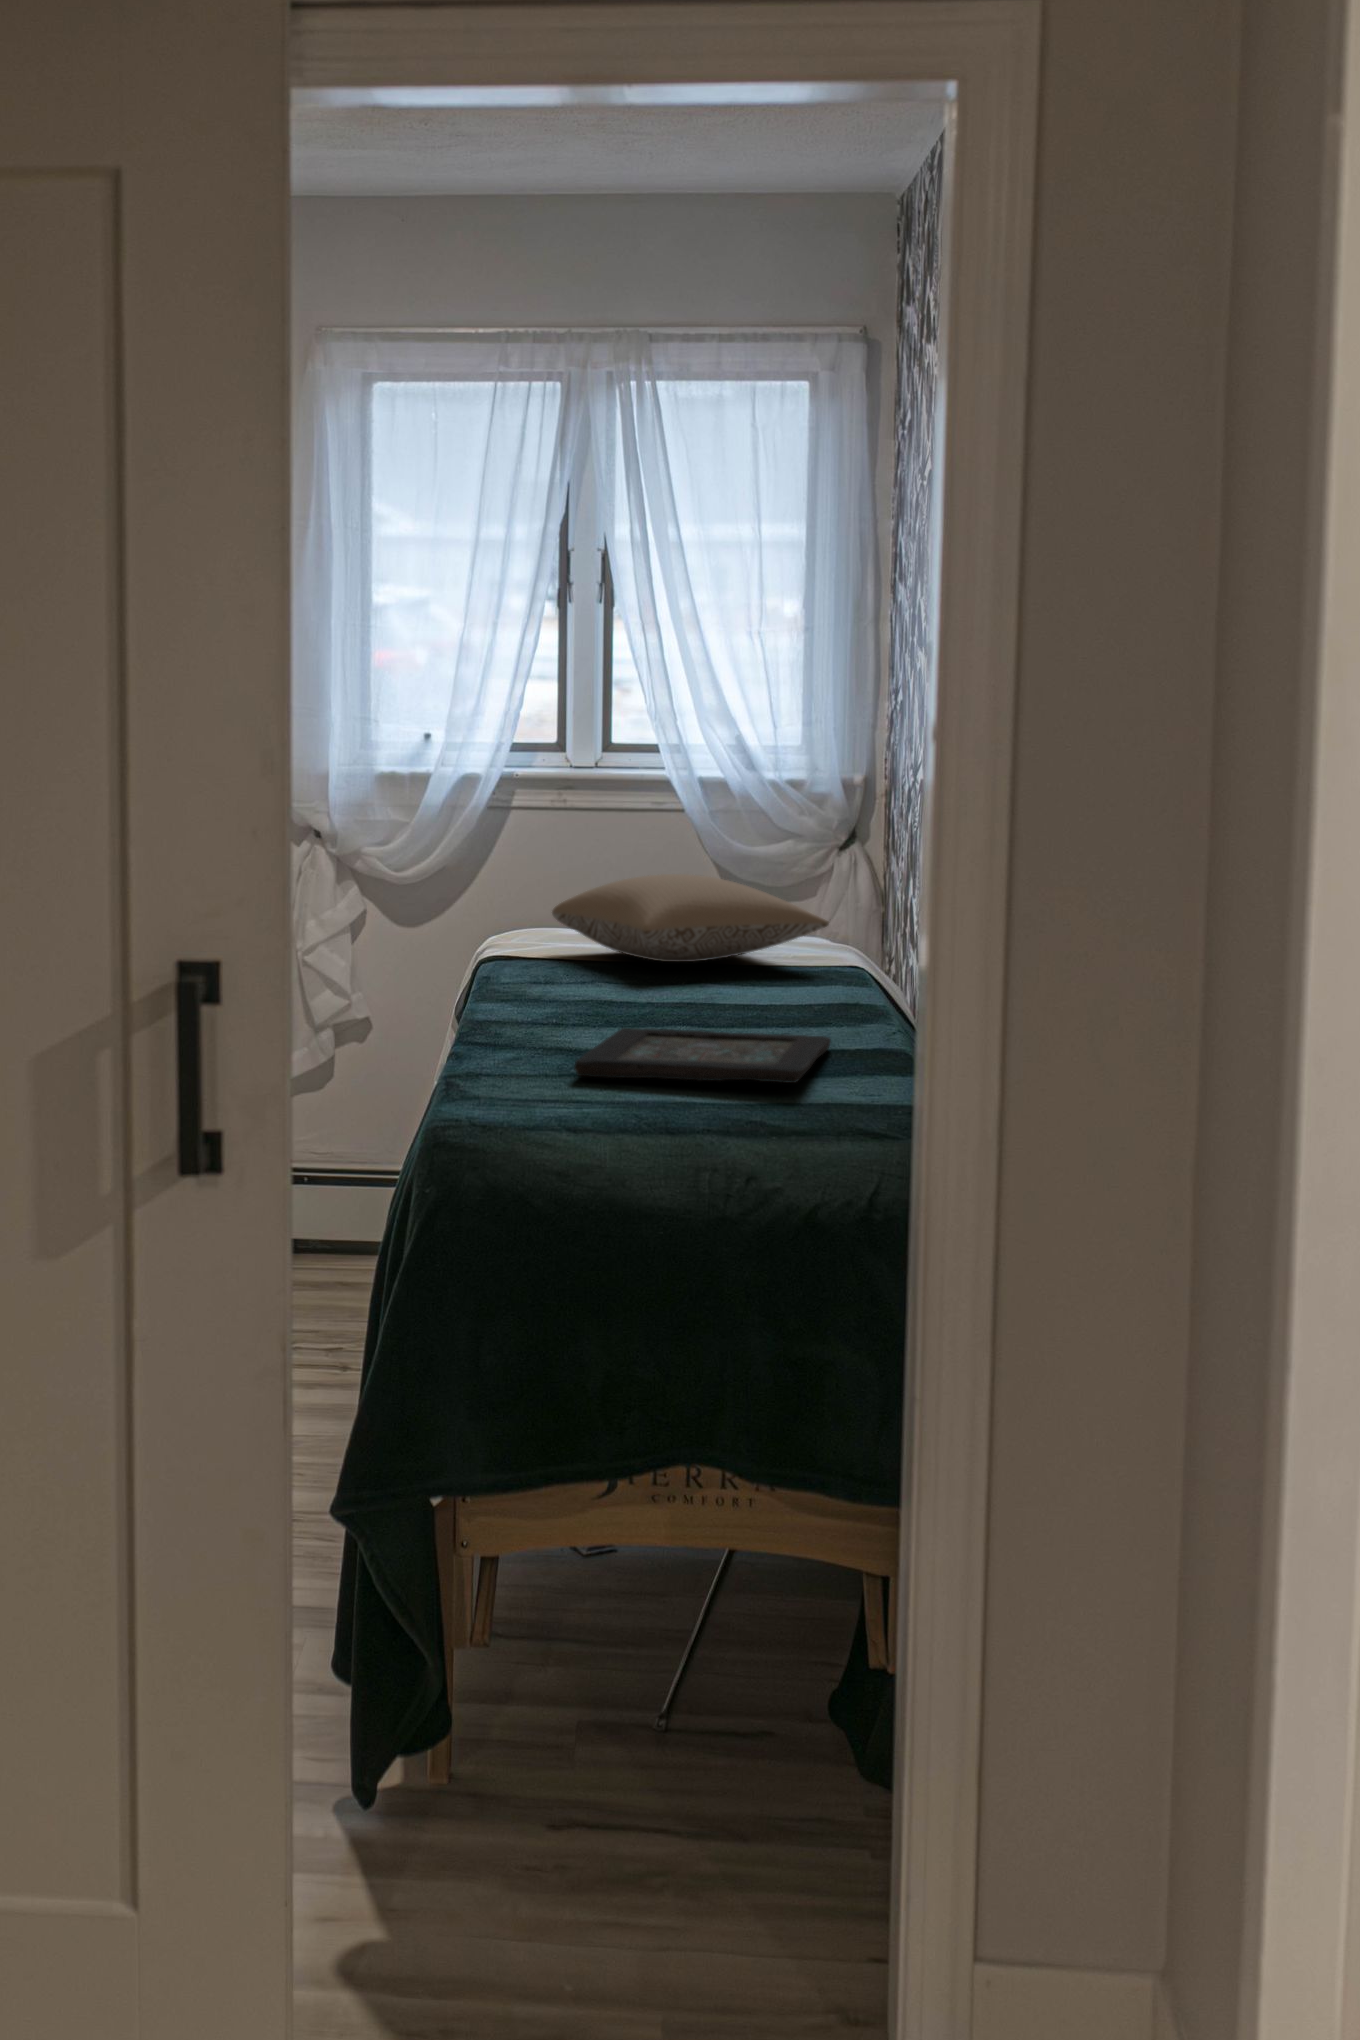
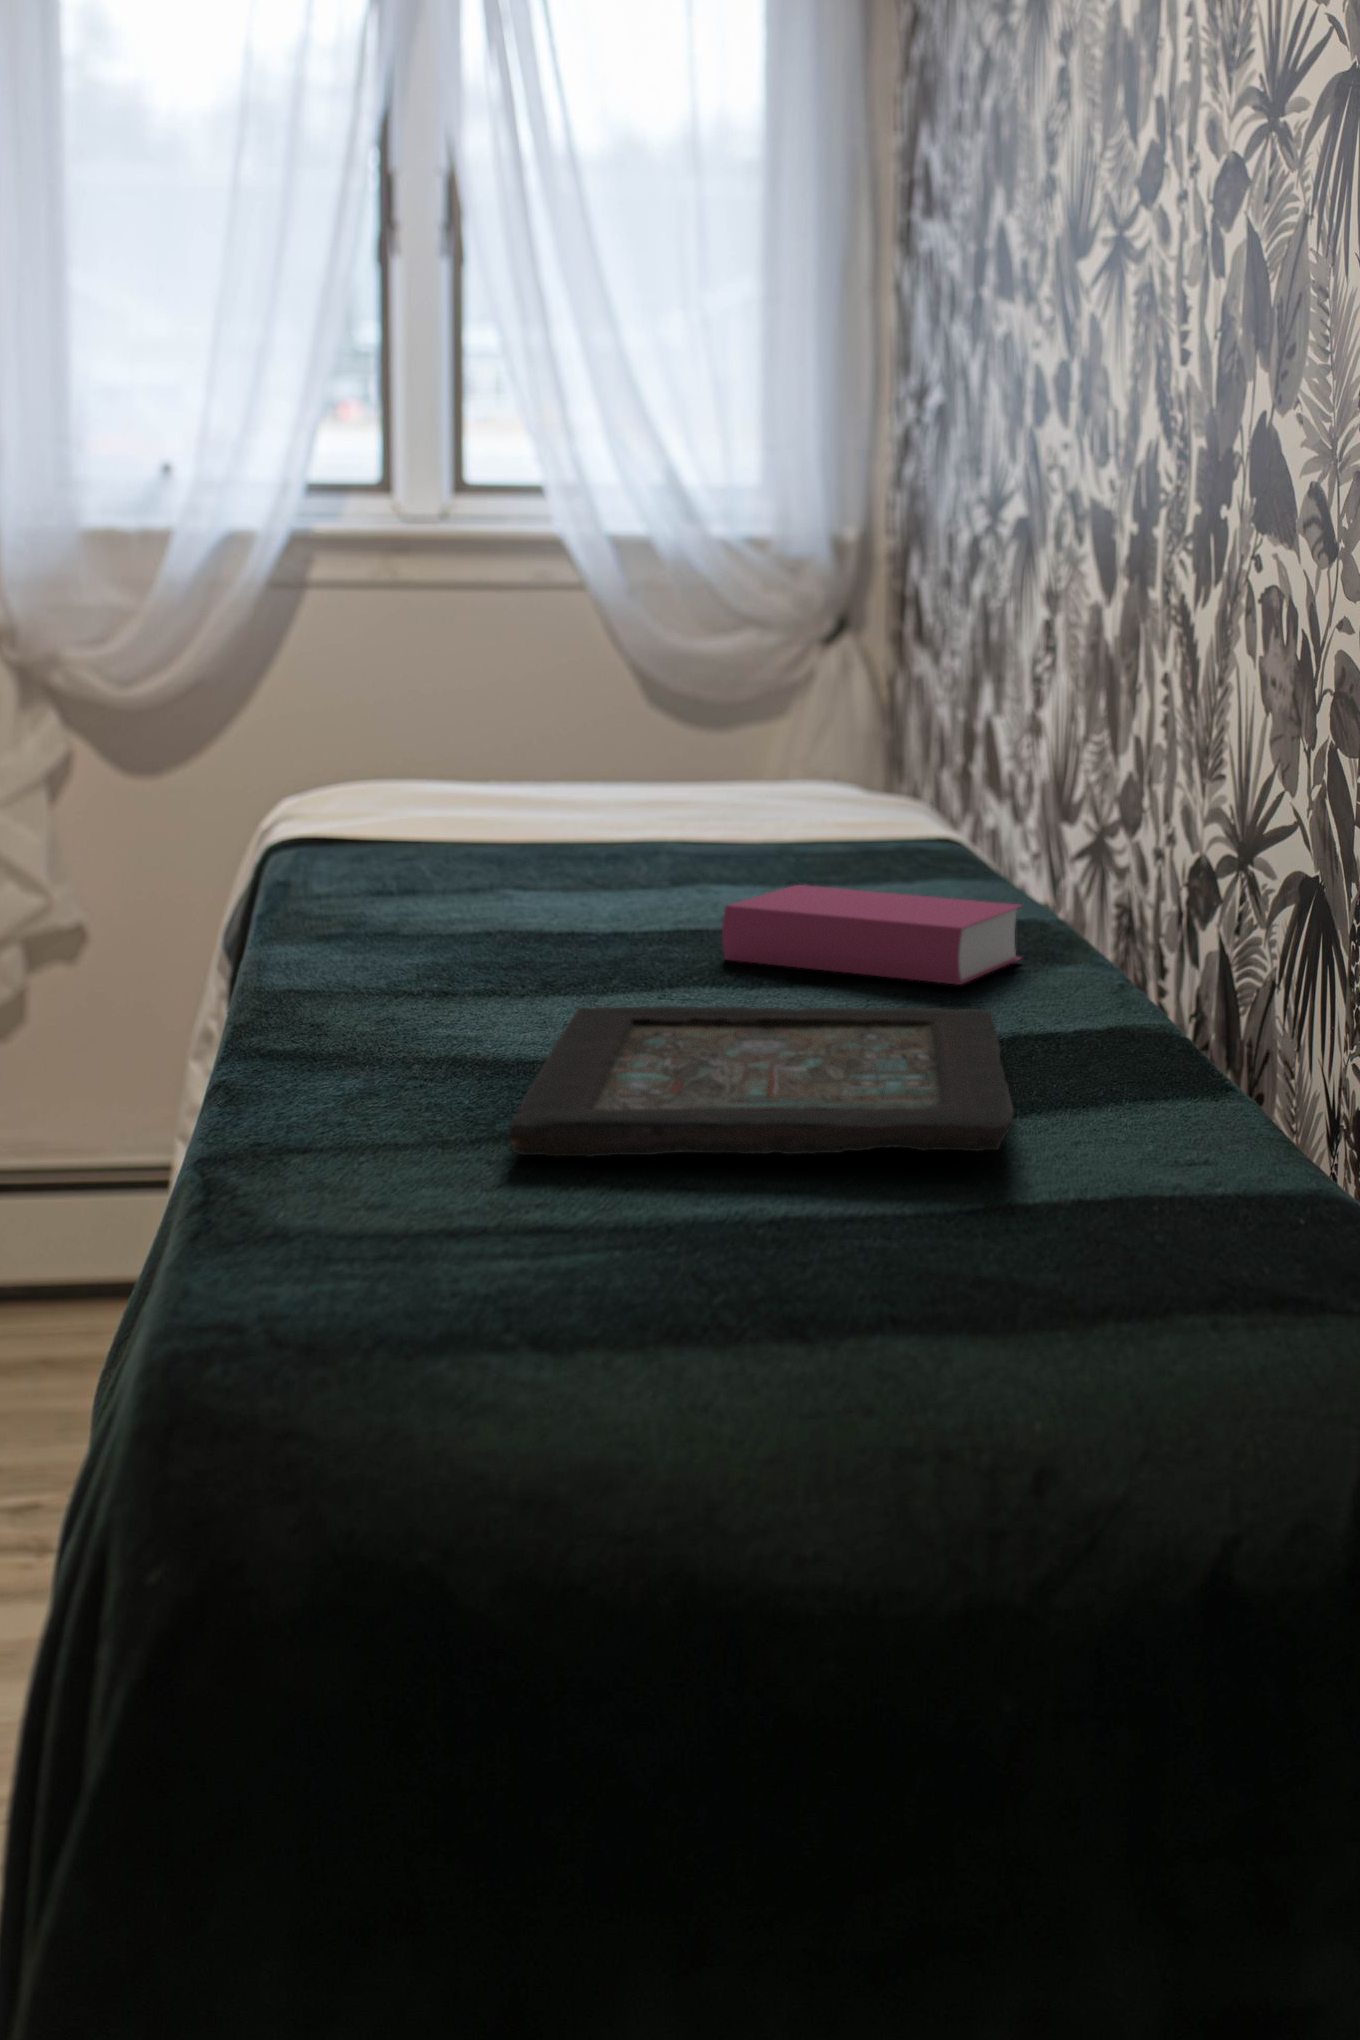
pillow: present [552,874,829,962] -> none [398,691,886,844]
book: none [707,980,872,1029] -> present [722,885,1021,985]

